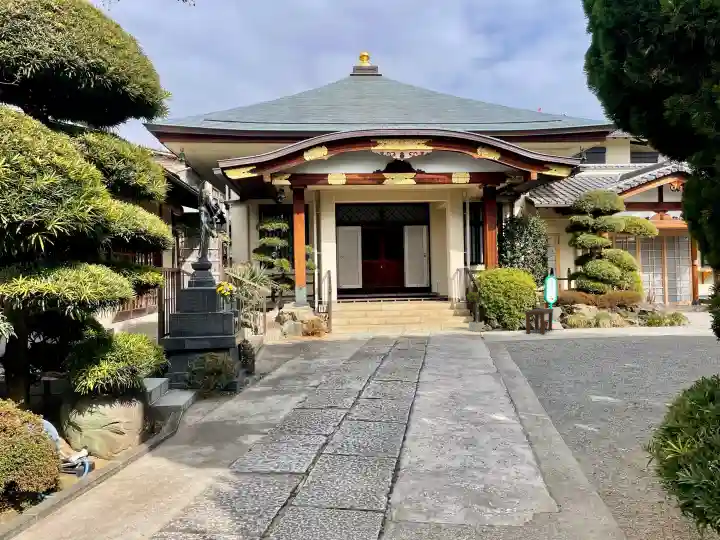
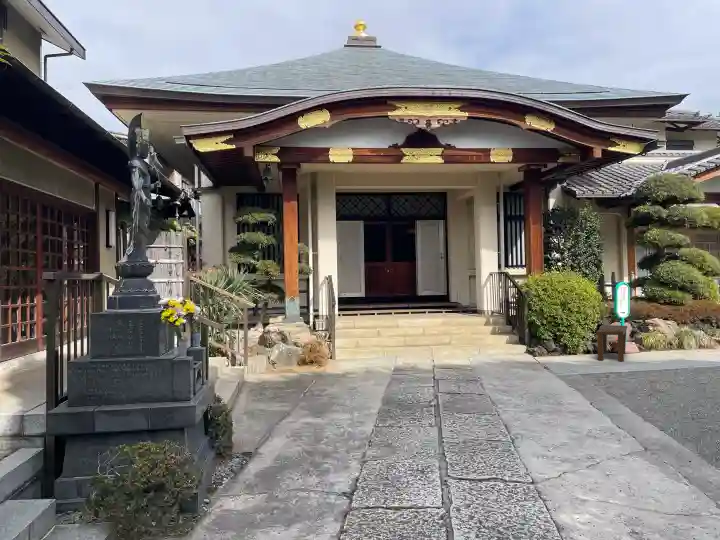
potted tree: present [467,291,484,332] -> none [513,303,537,357]

